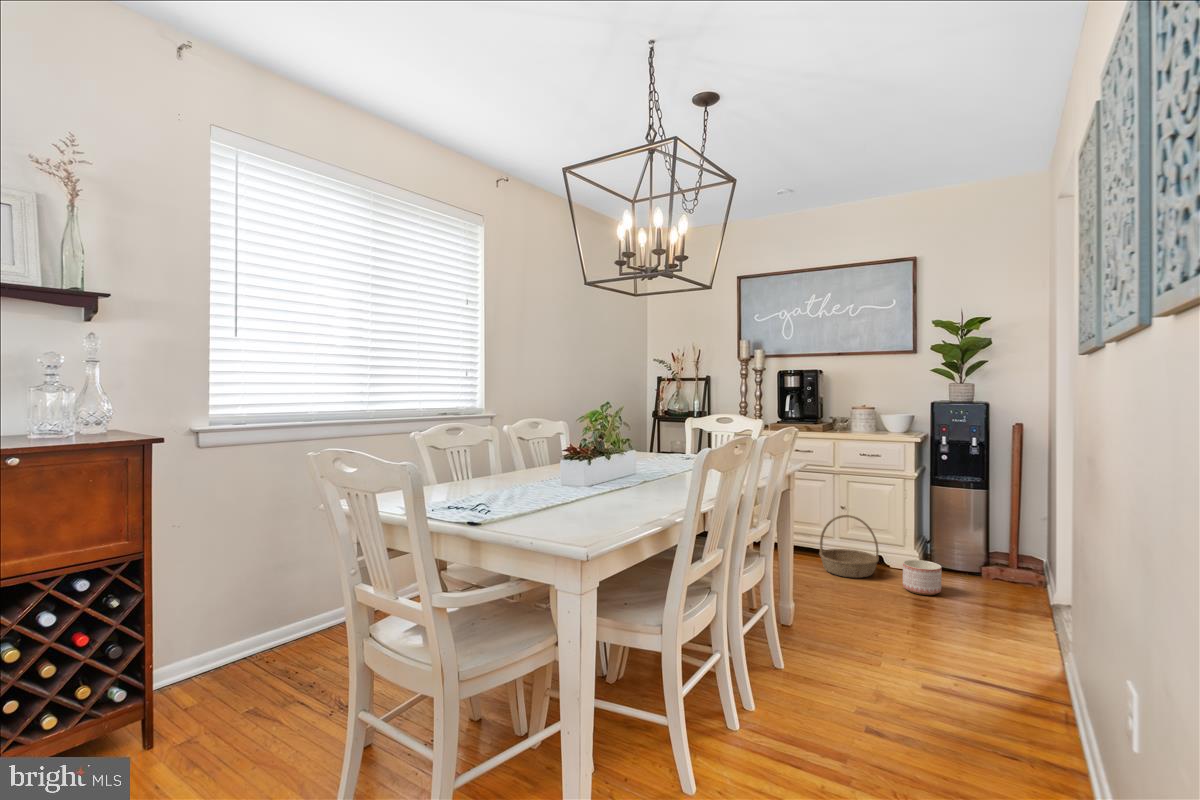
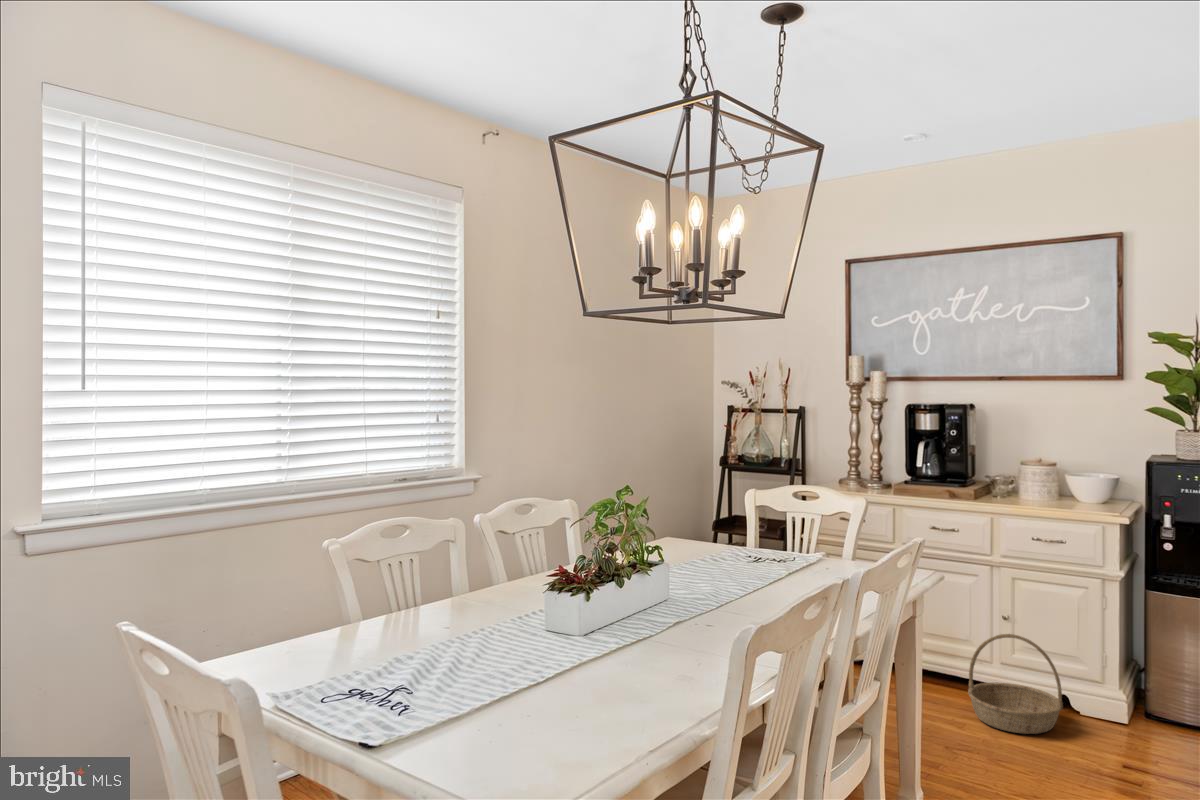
planter: present [903,560,942,595] -> none [1101,712,1164,773]

